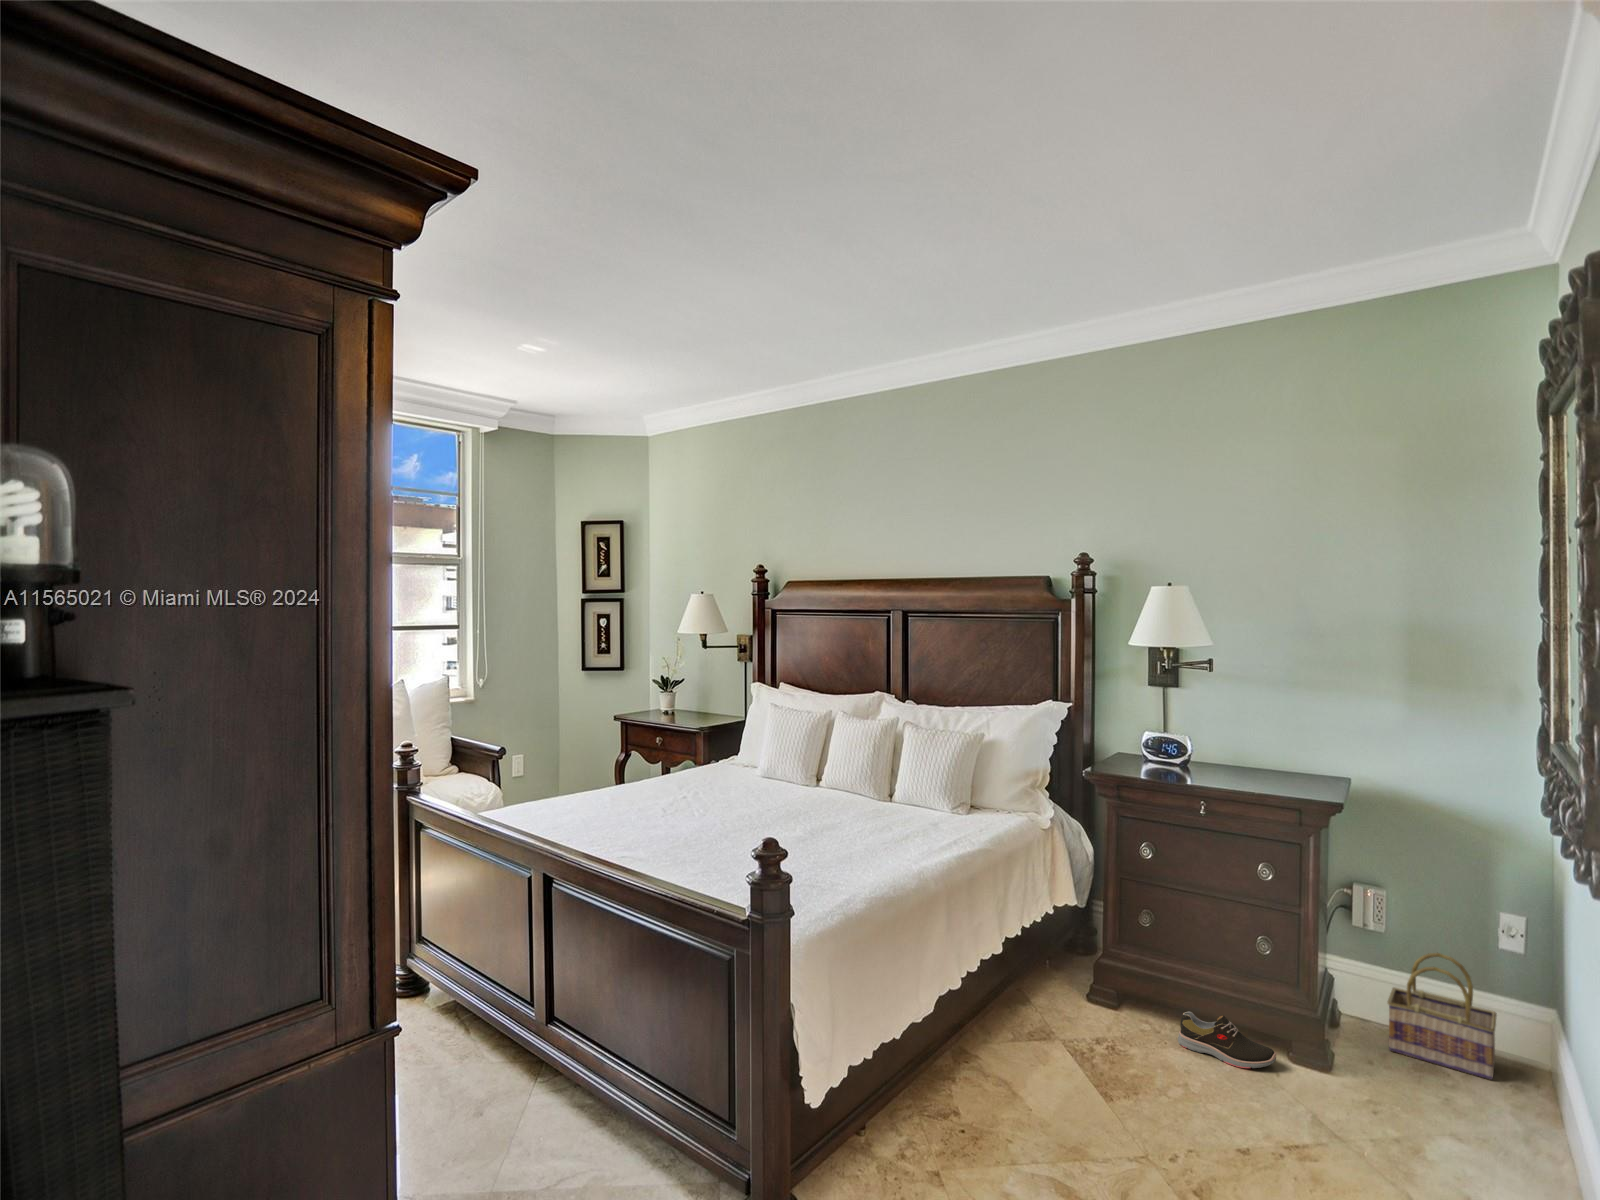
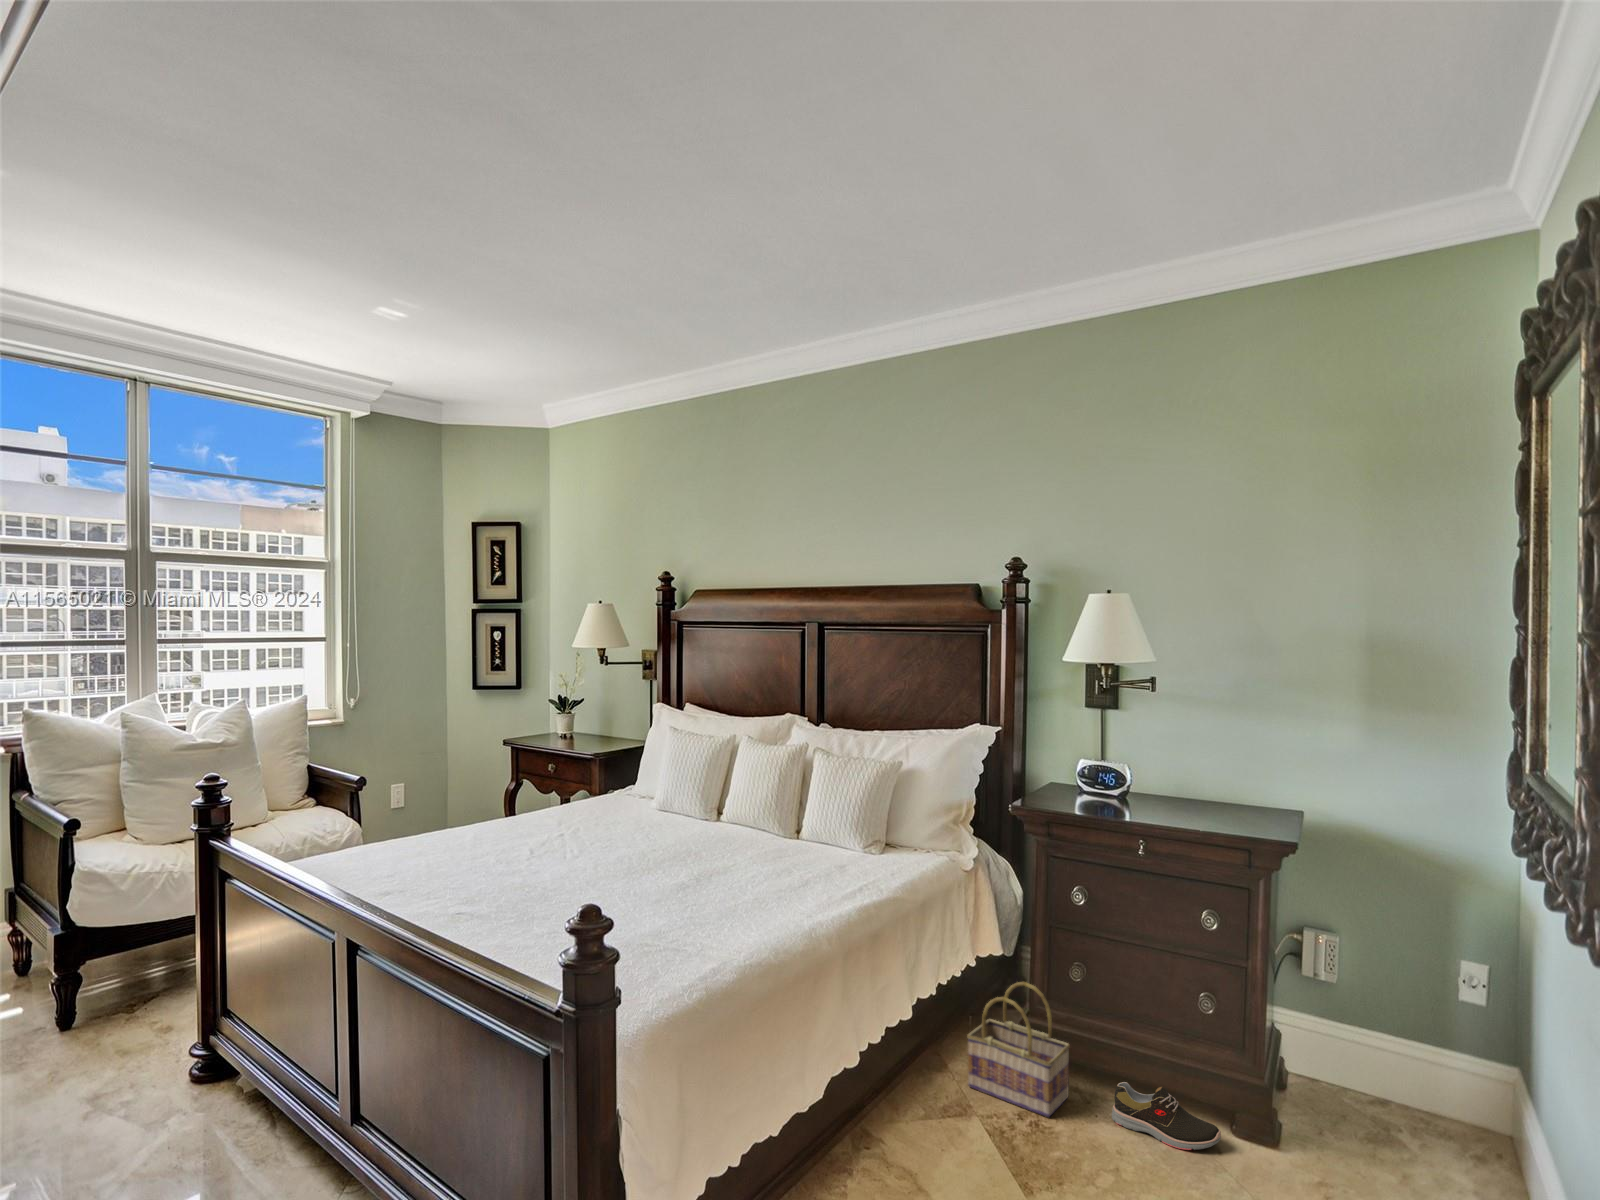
basket: present [1388,953,1497,1079] -> present [967,982,1070,1117]

